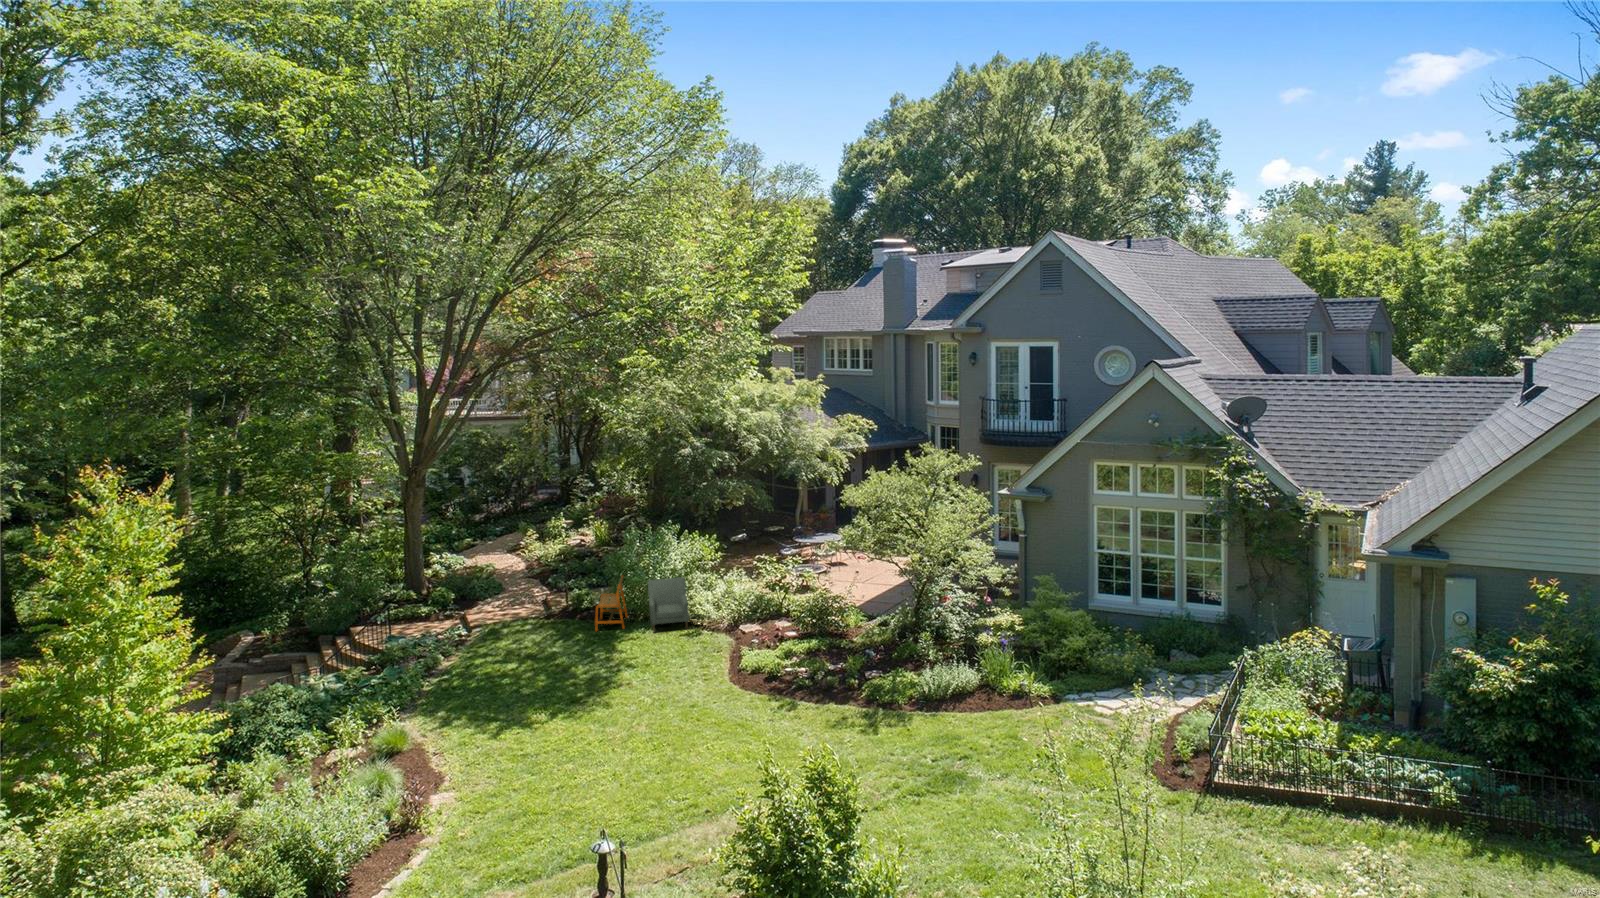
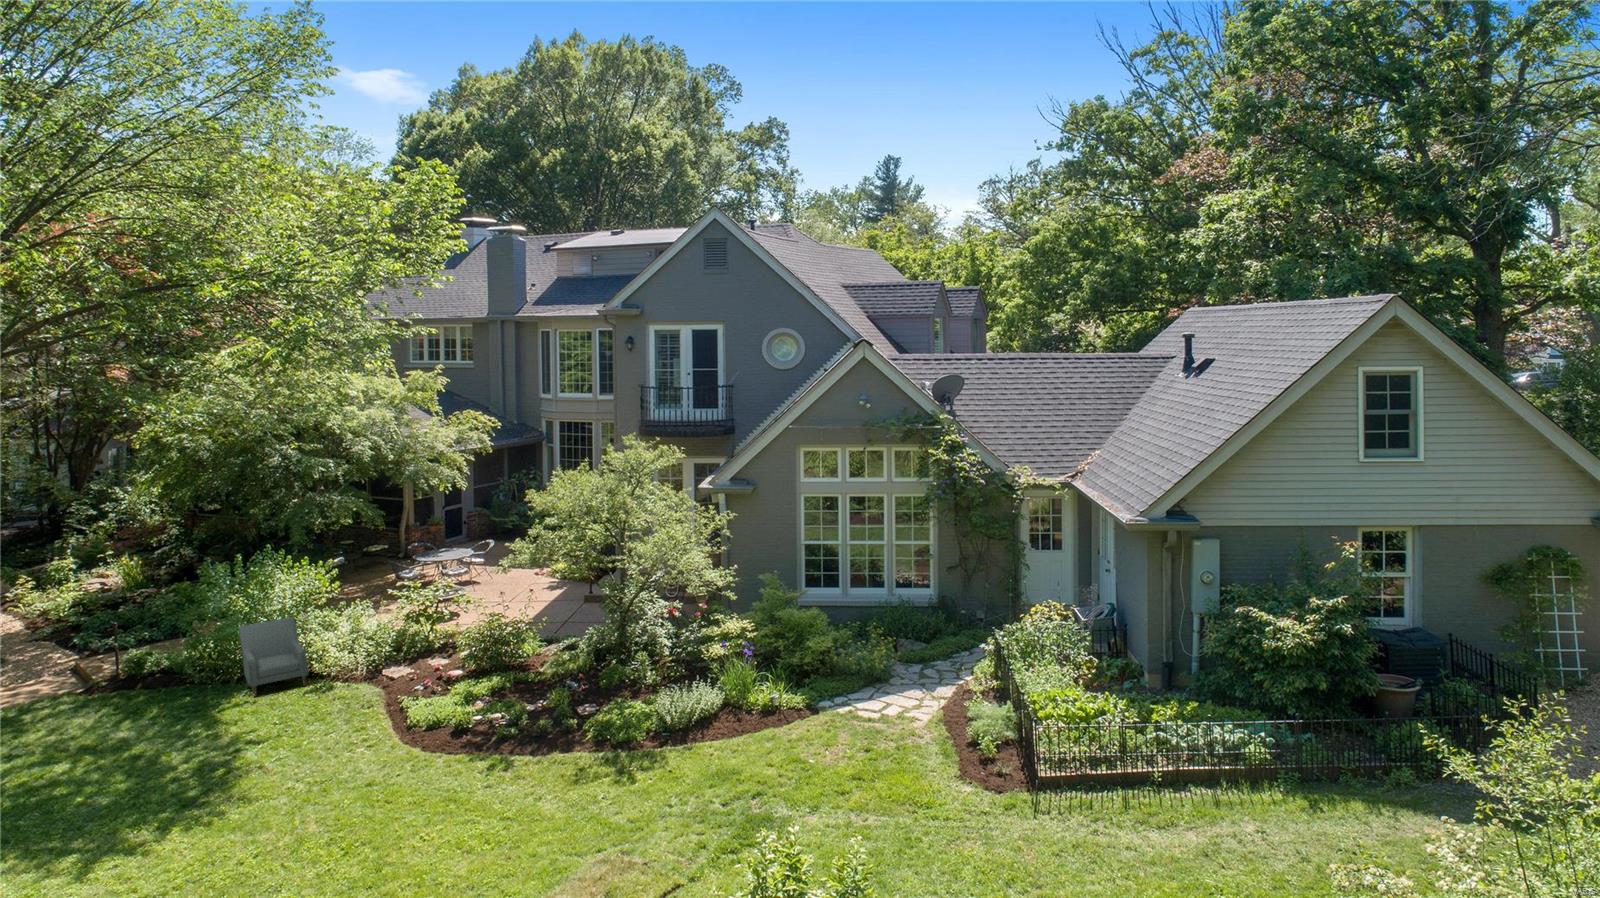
bench: present [595,576,628,631] -> none [157,624,205,707]

